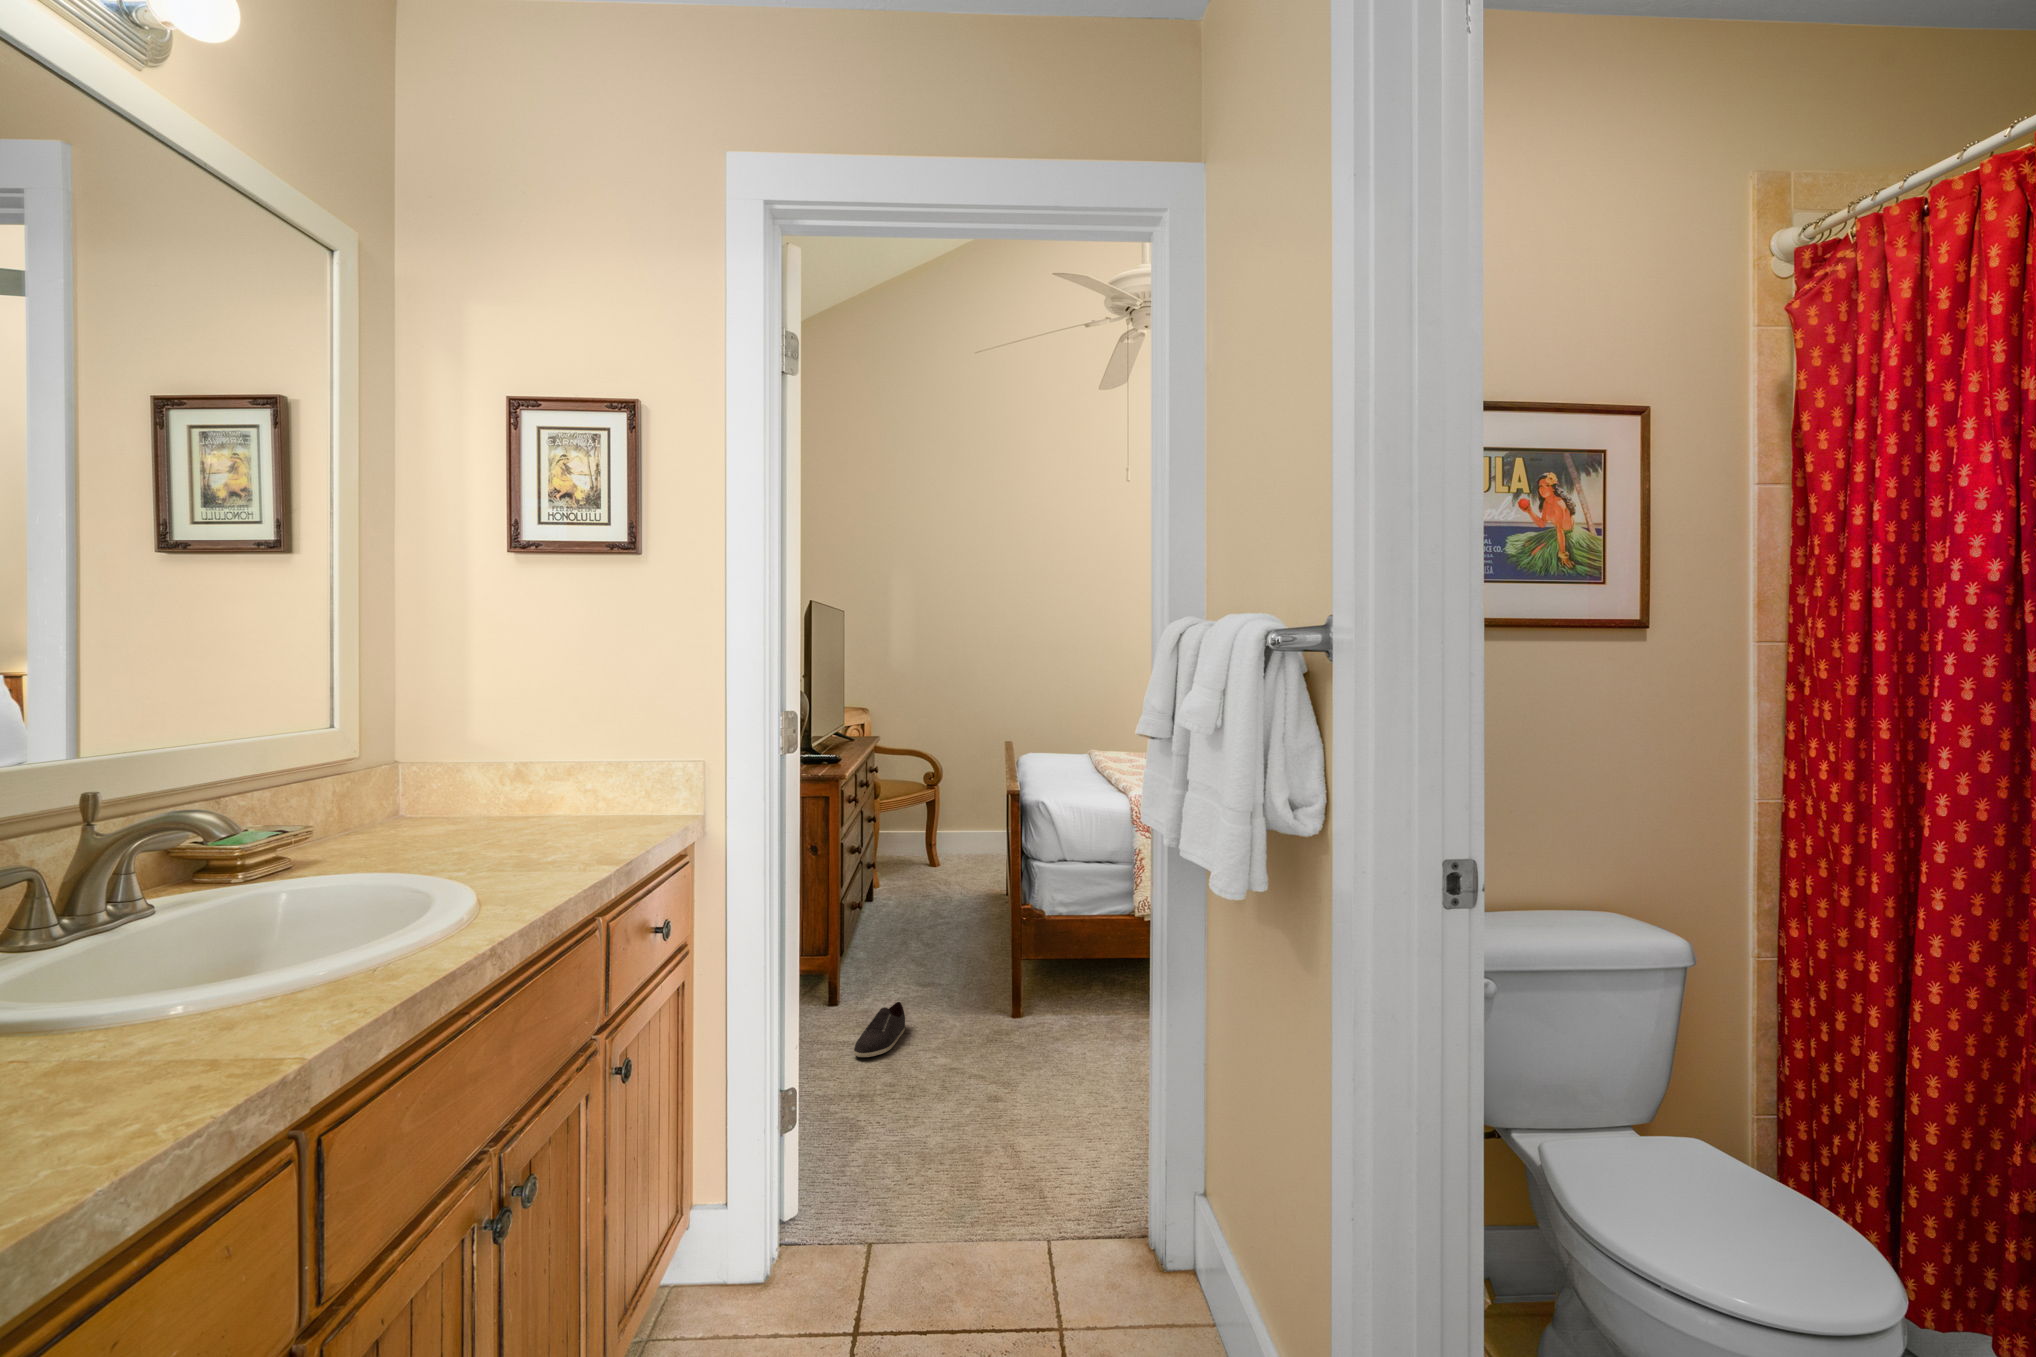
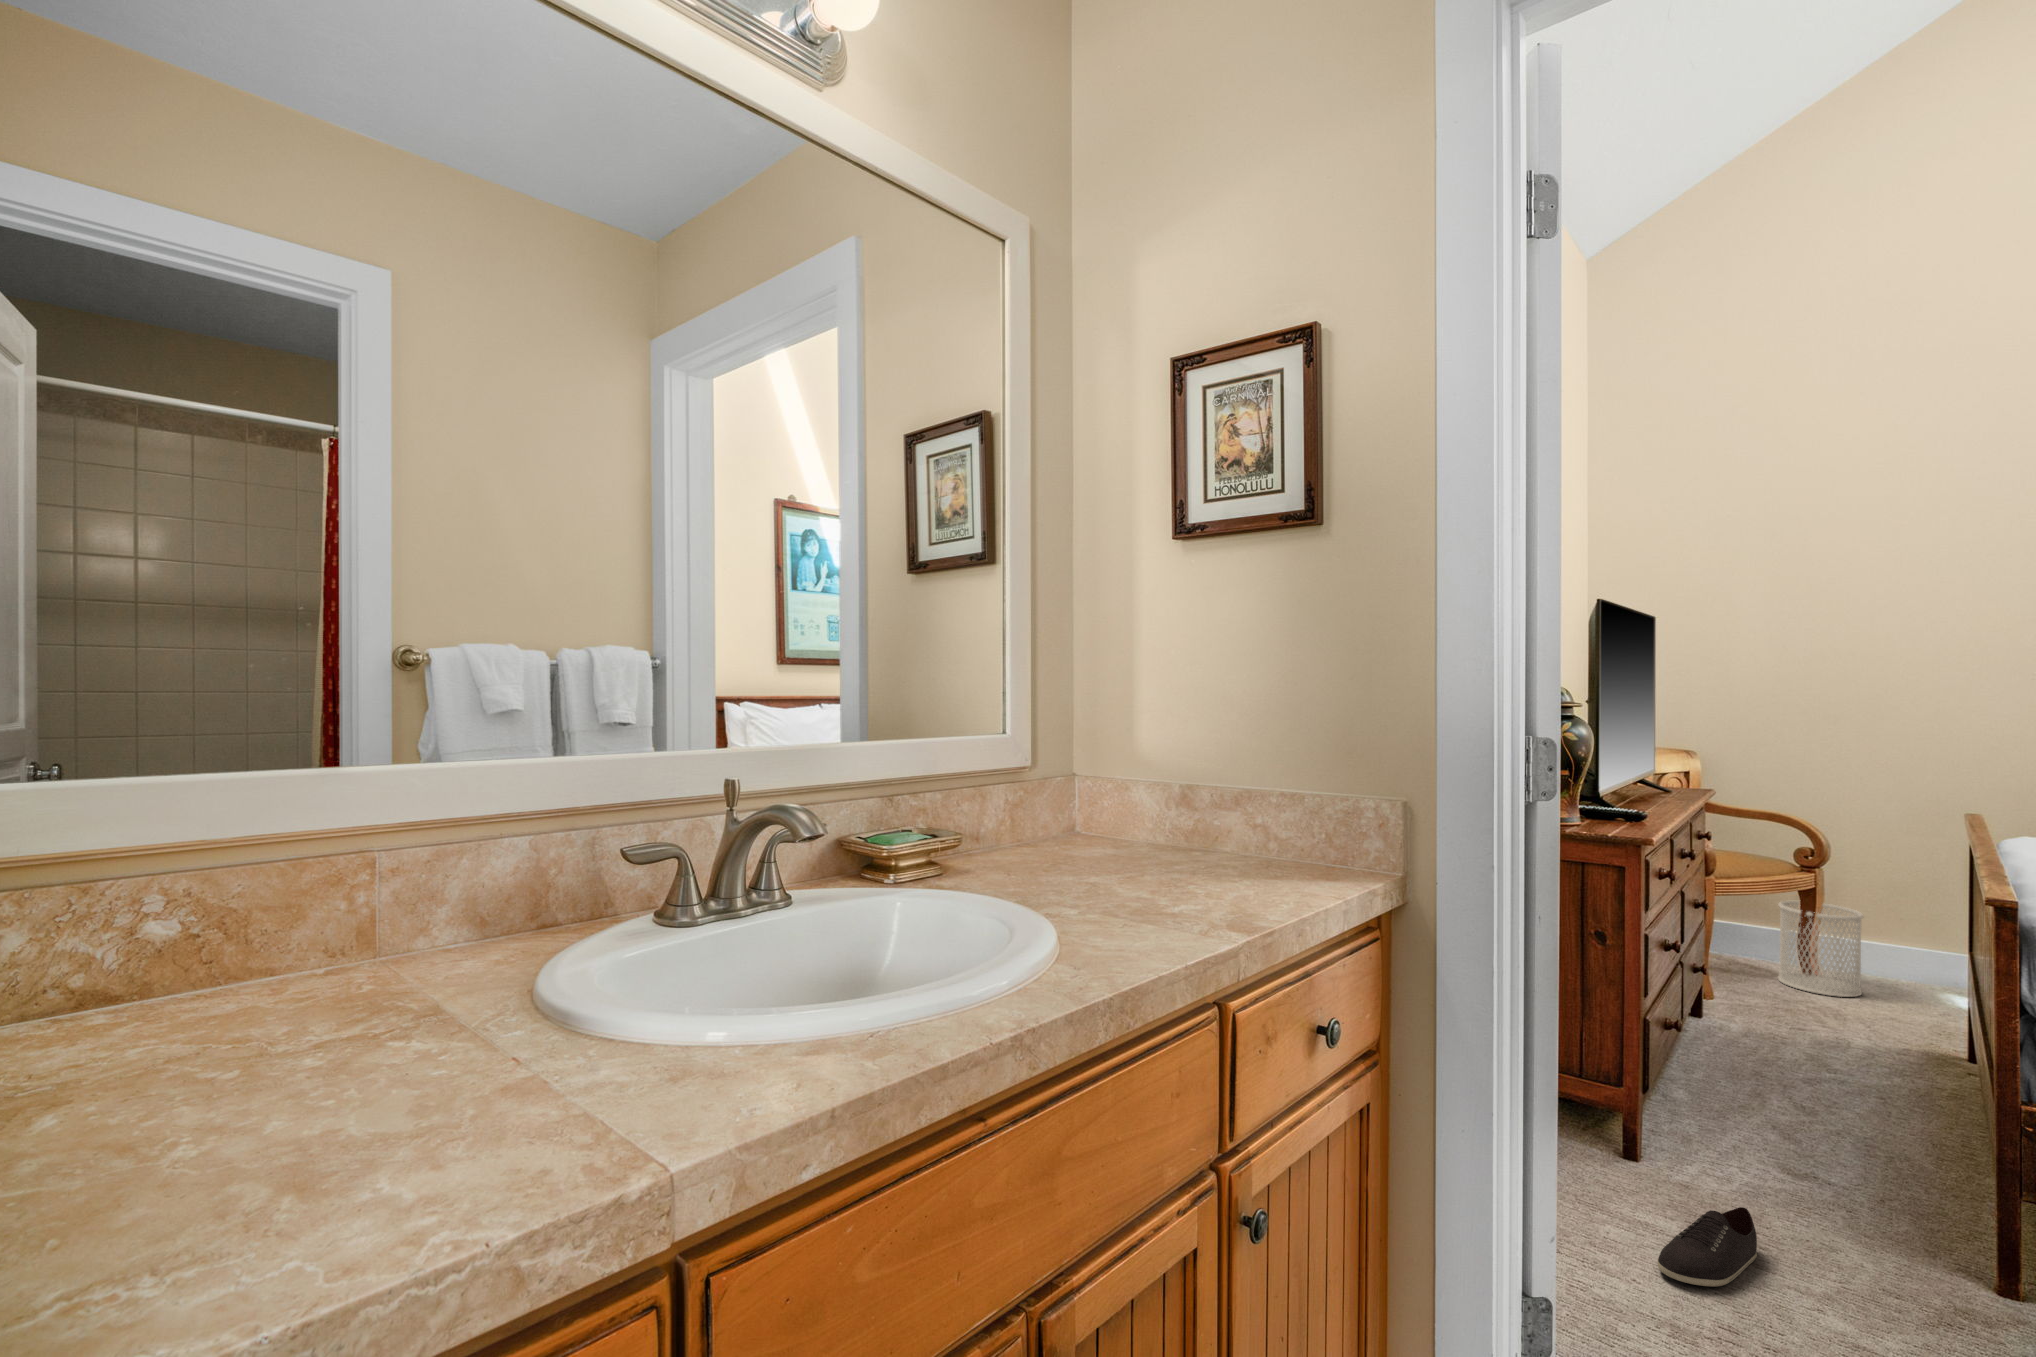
wastebasket: none [915,809,958,870] -> present [1778,901,1863,997]

